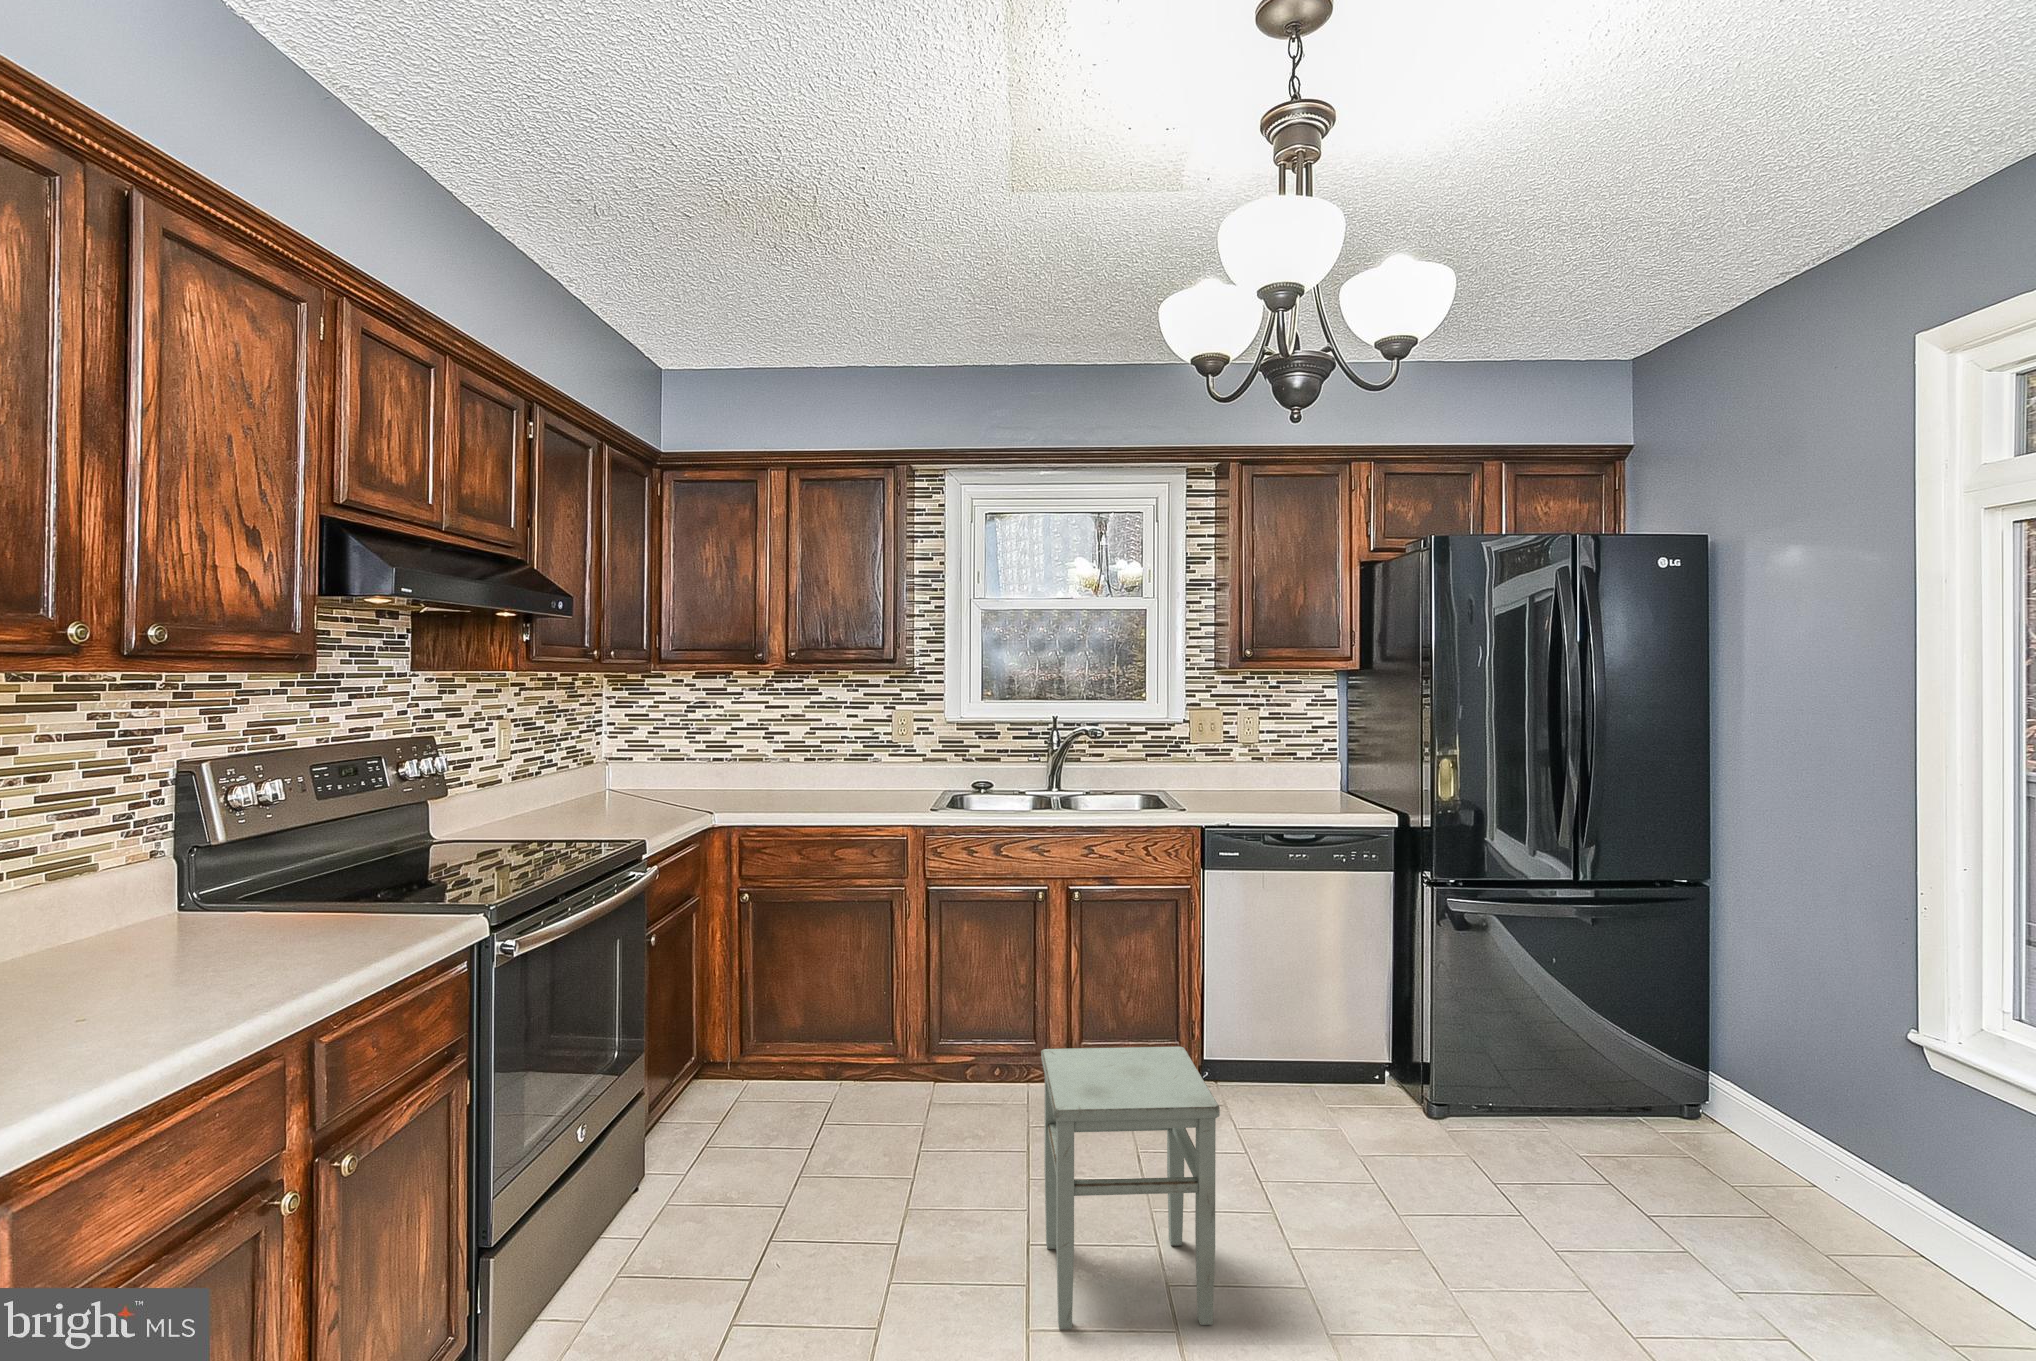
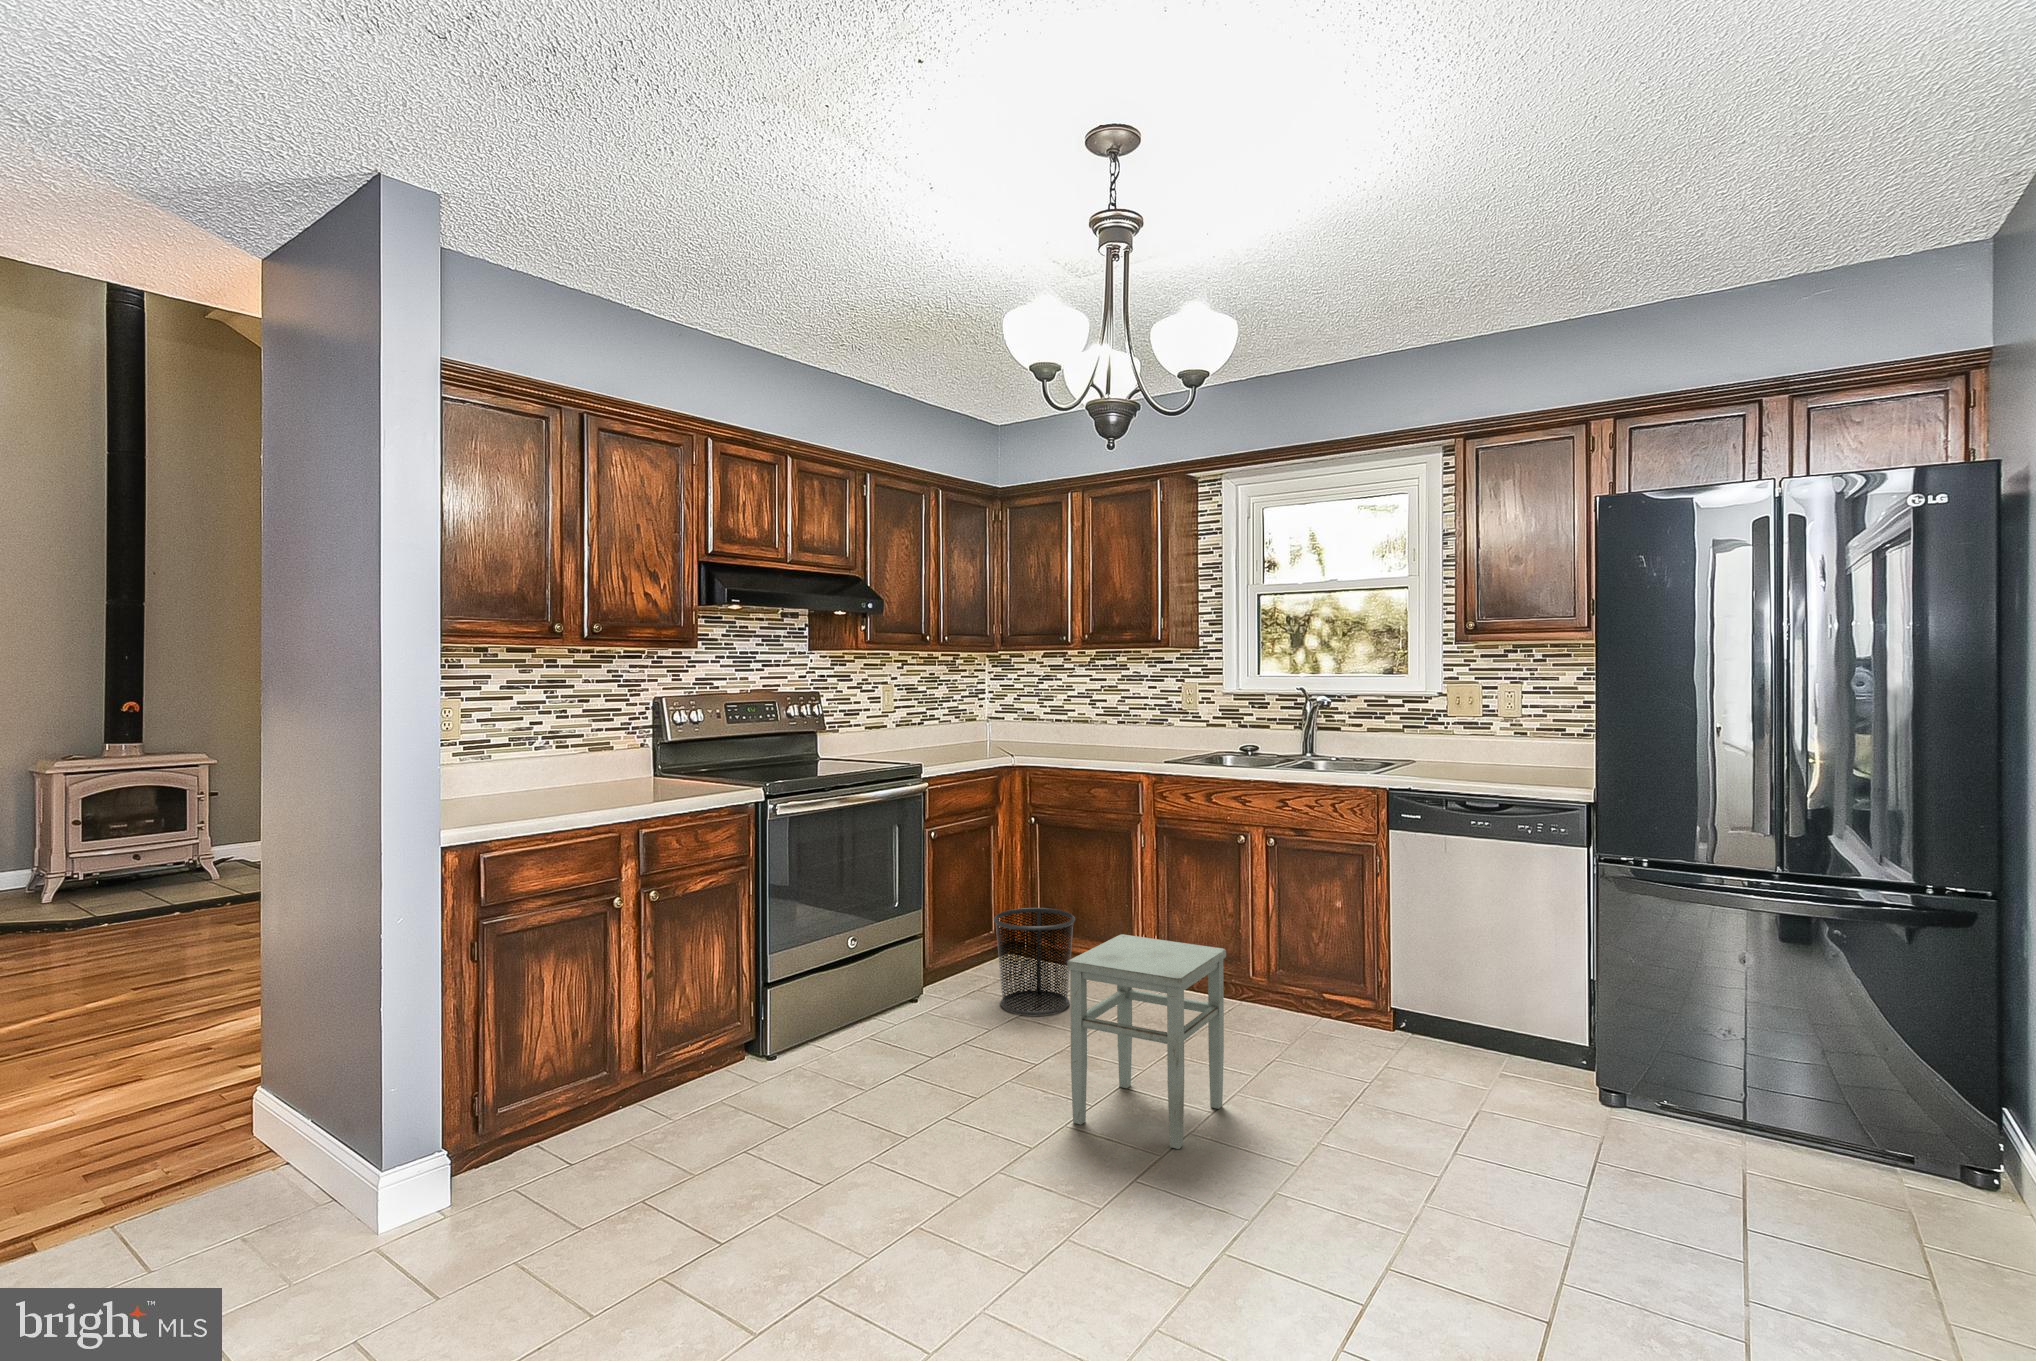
waste bin: none [760,1014,871,1169] -> present [994,908,1075,1015]

